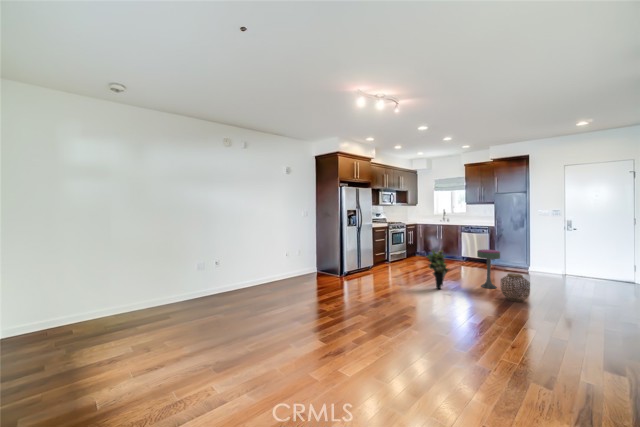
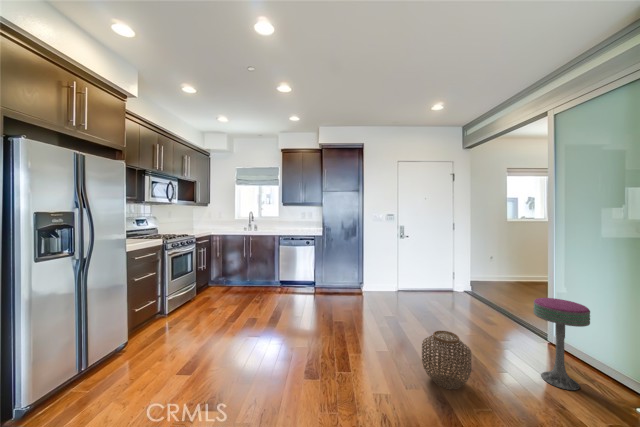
bar stool: present [477,249,500,288] -> present [533,298,590,390]
potted plant: present [427,250,450,289] -> none [283,301,333,402]

